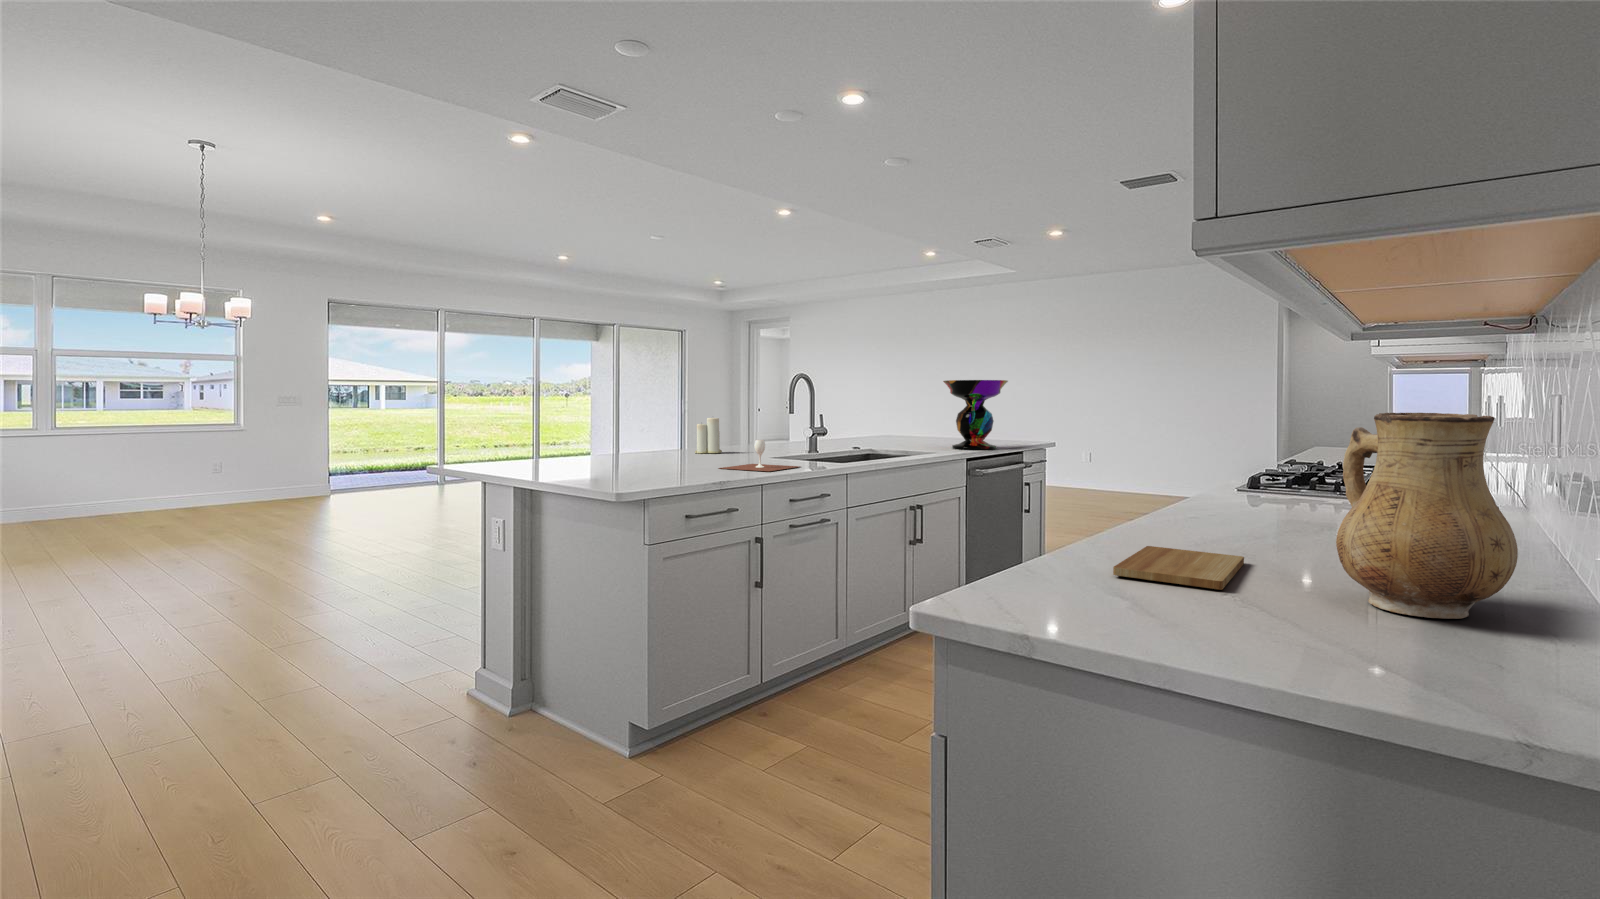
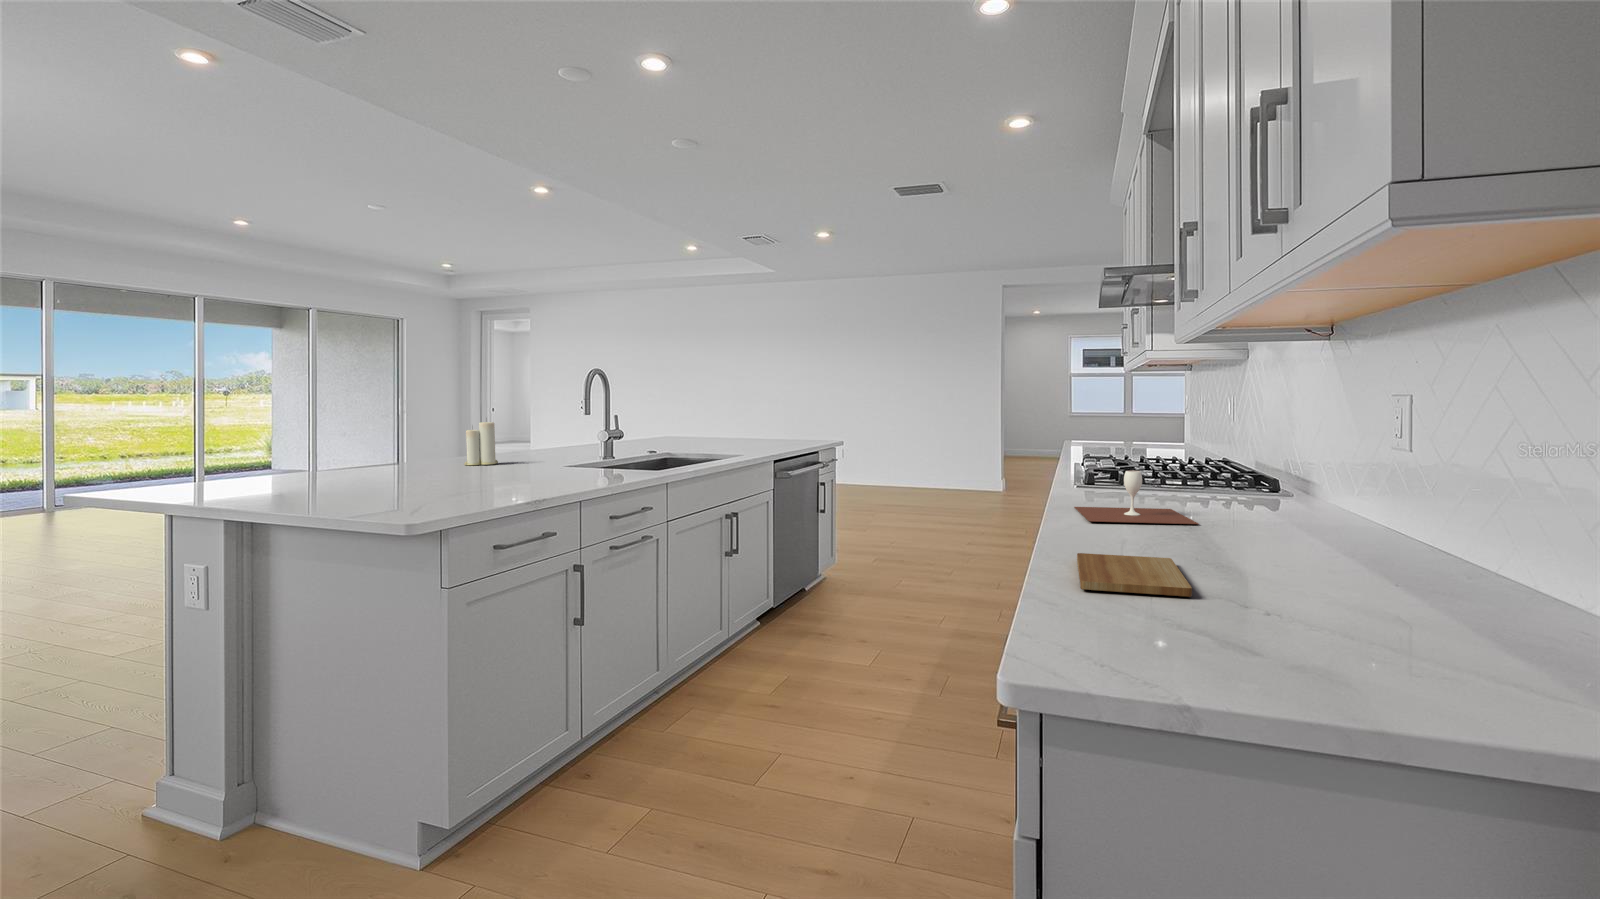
decorative bowl: present [943,380,1008,450] -> none [740,377,808,451]
ceramic pitcher: present [1336,413,1518,619] -> none [1277,418,1444,609]
wine glass: present [720,440,800,471] -> present [1074,470,1198,524]

